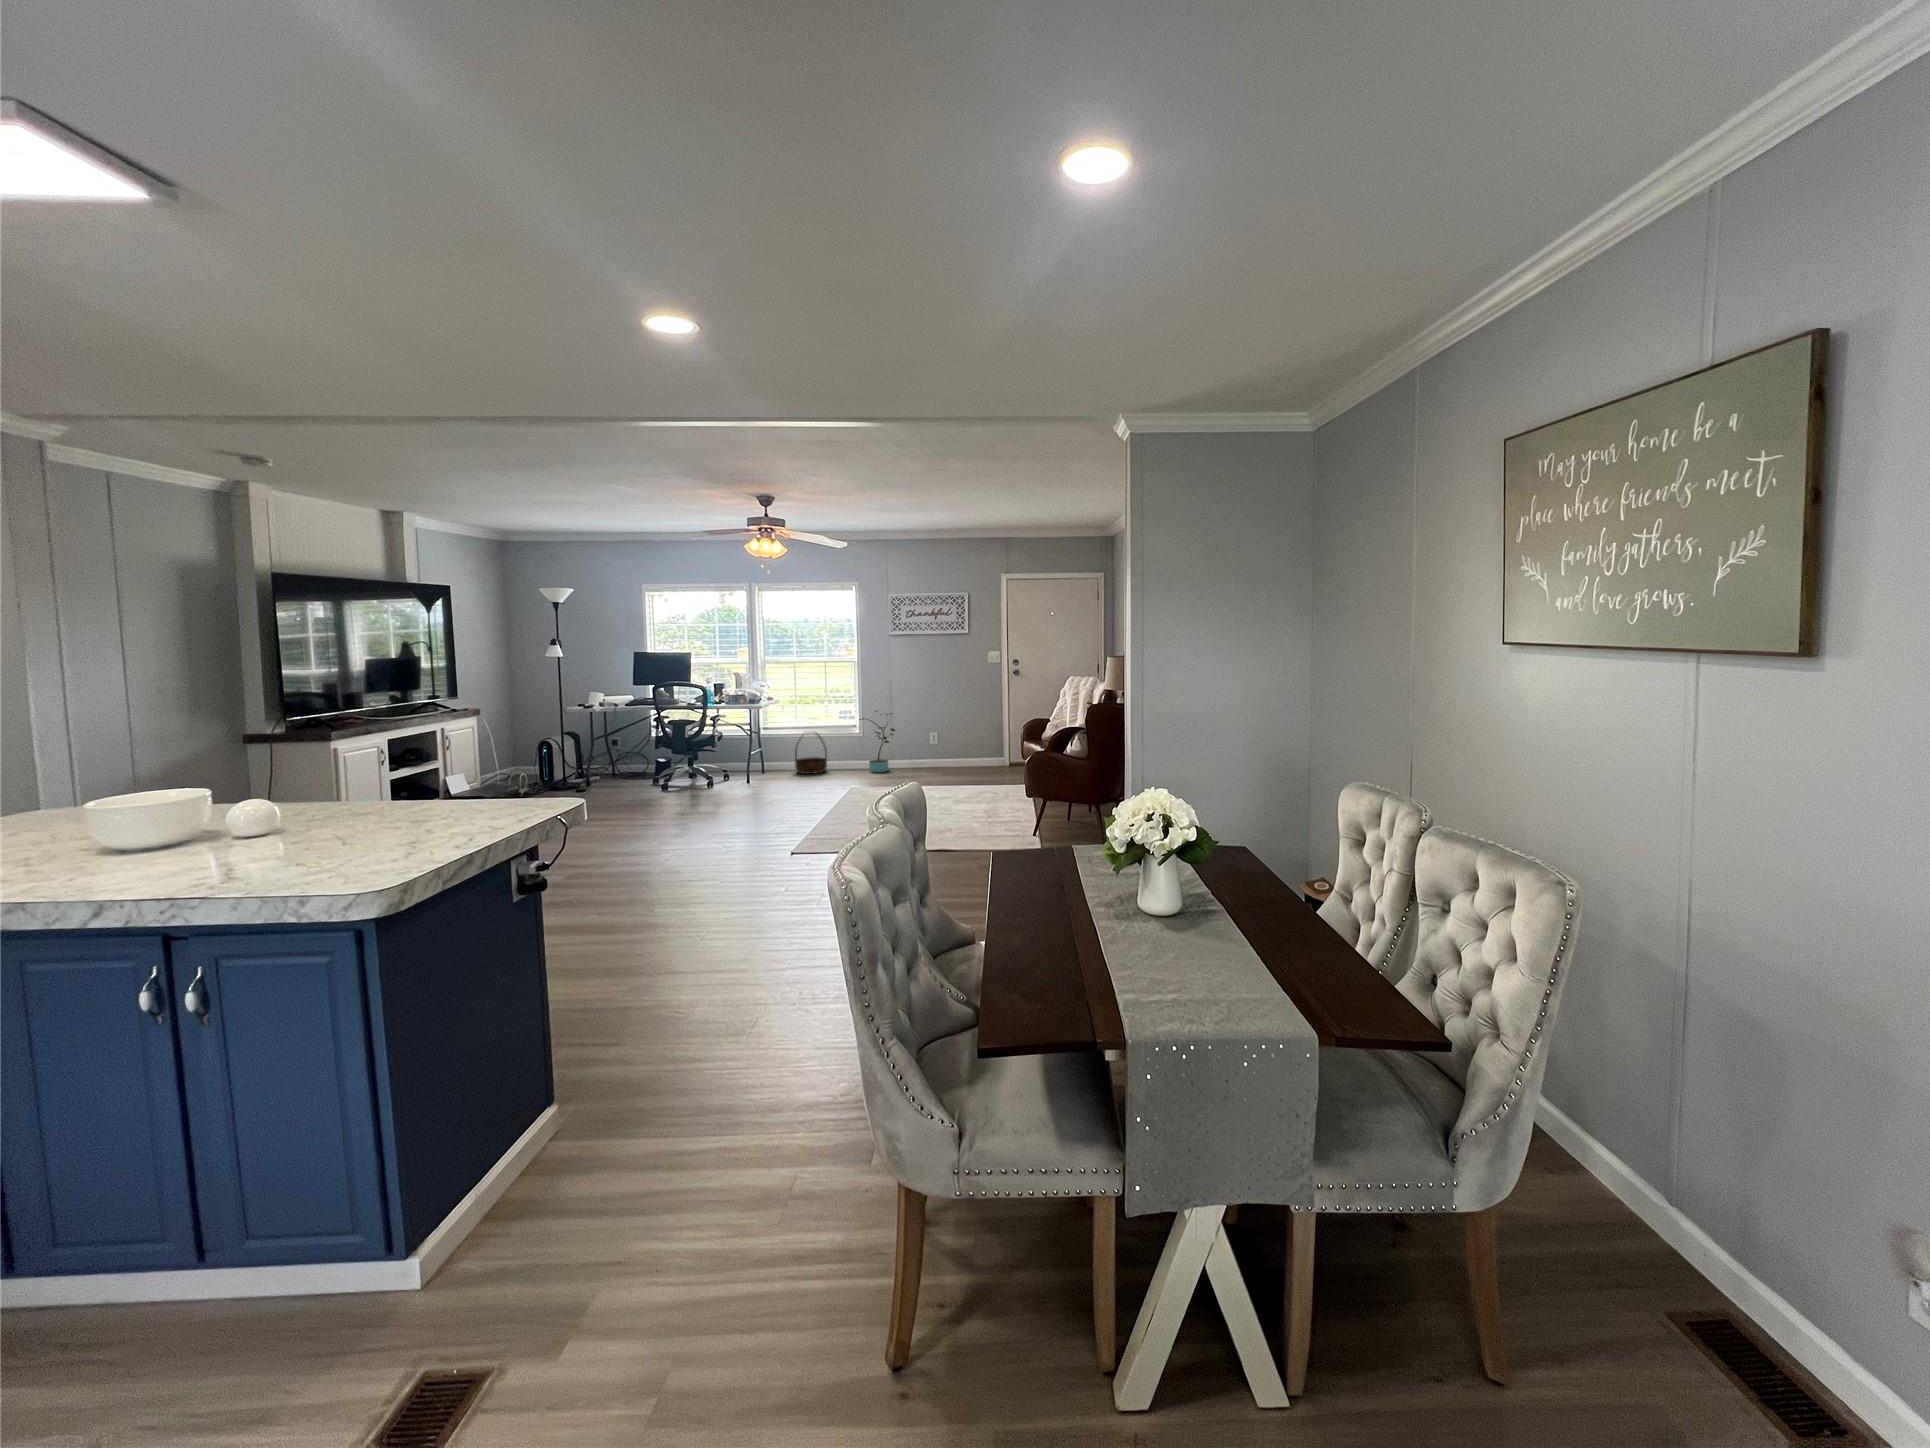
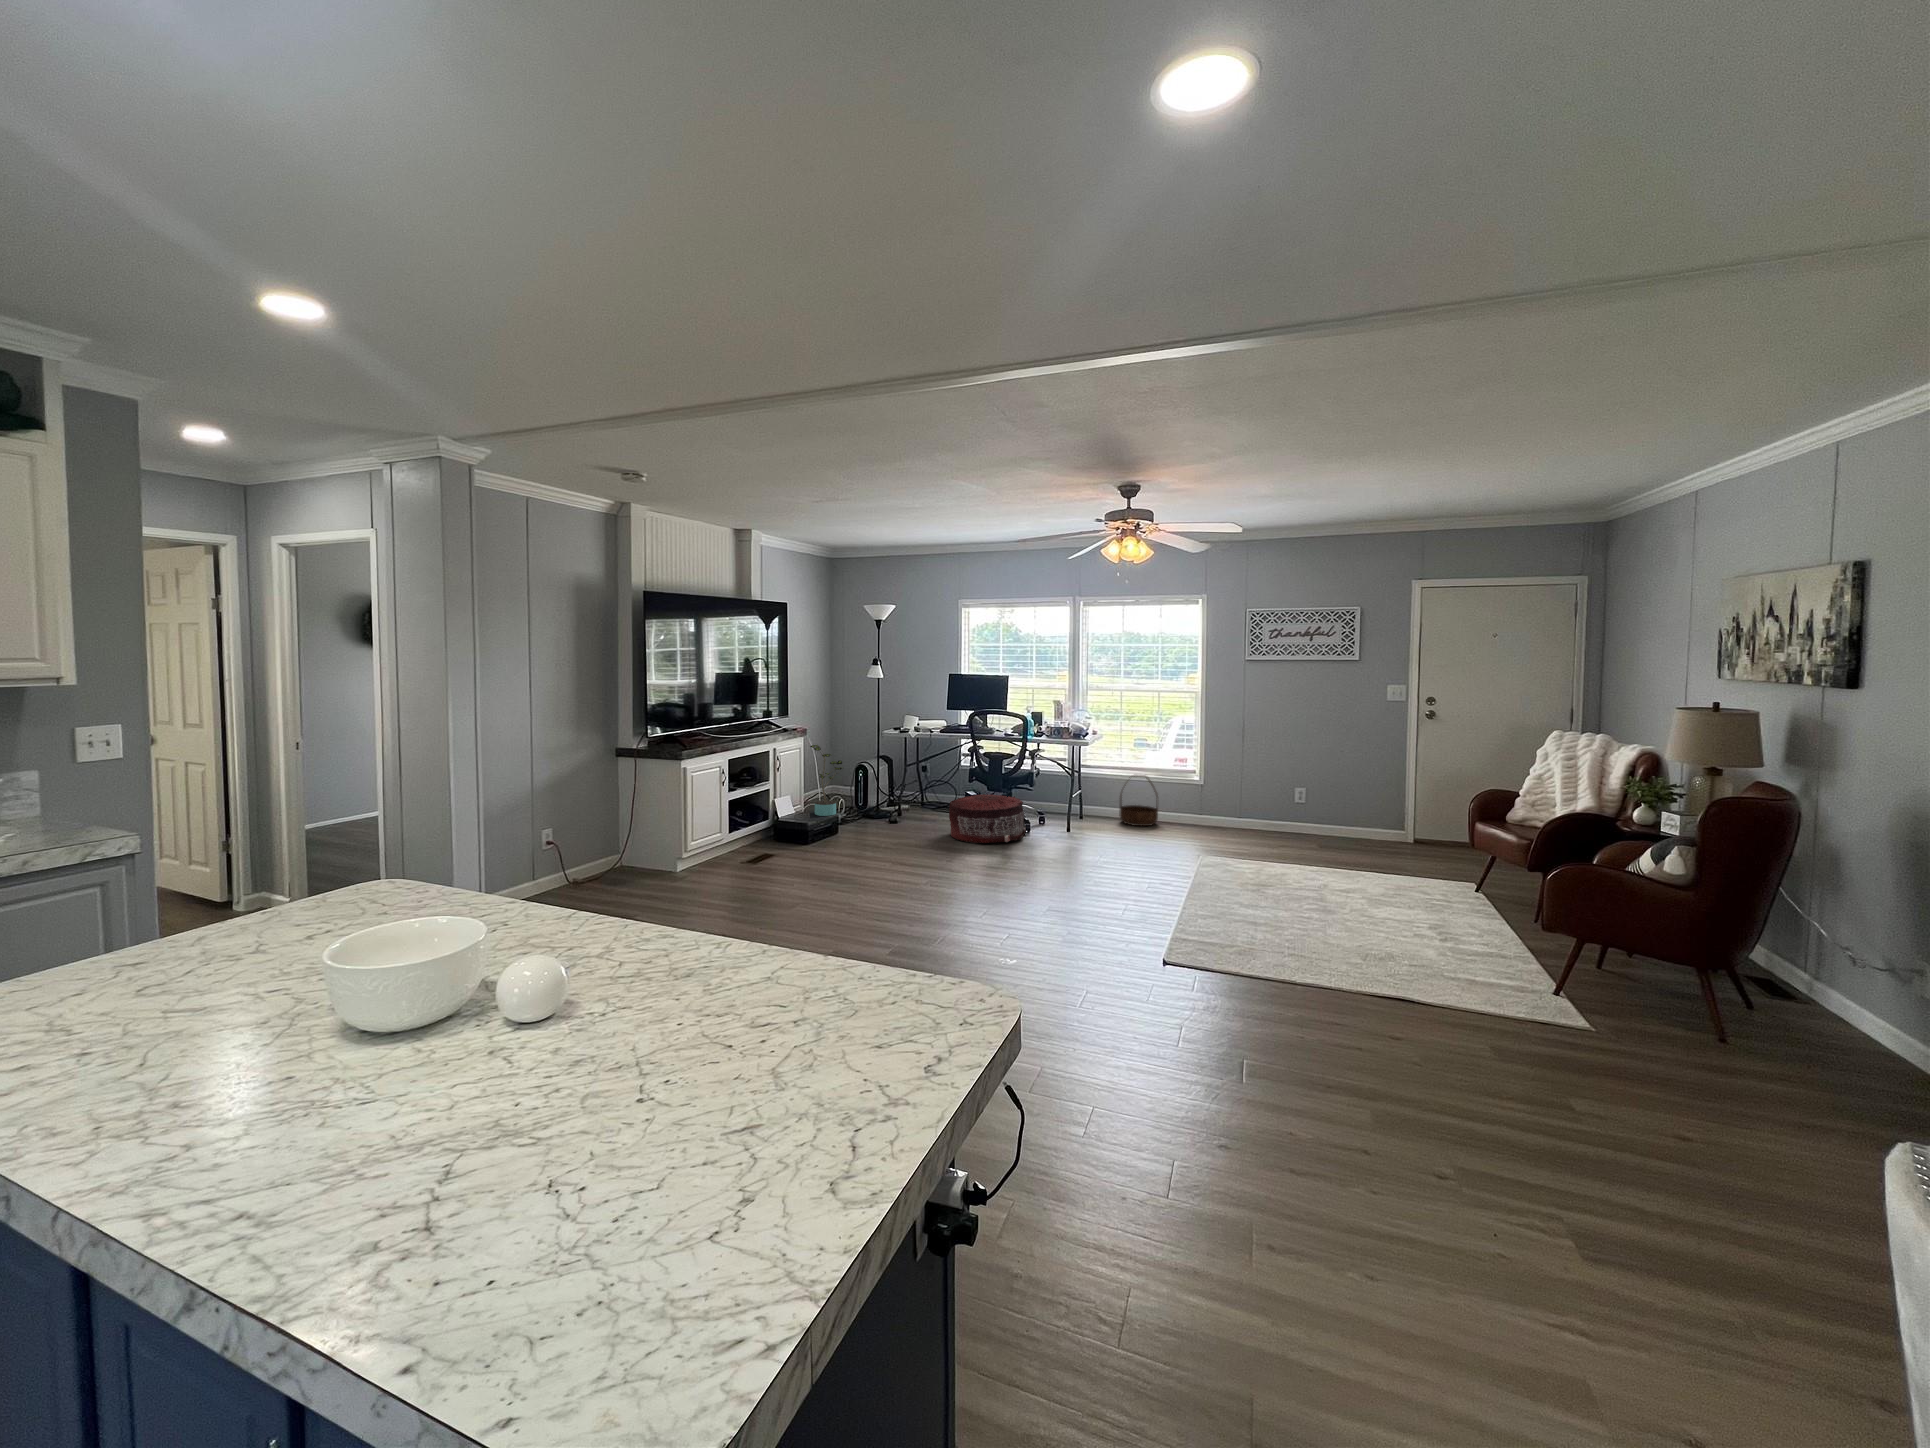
potted plant: present [859,710,895,772] -> present [810,745,842,816]
pouf: none [634,757,708,799] -> present [949,794,1026,843]

